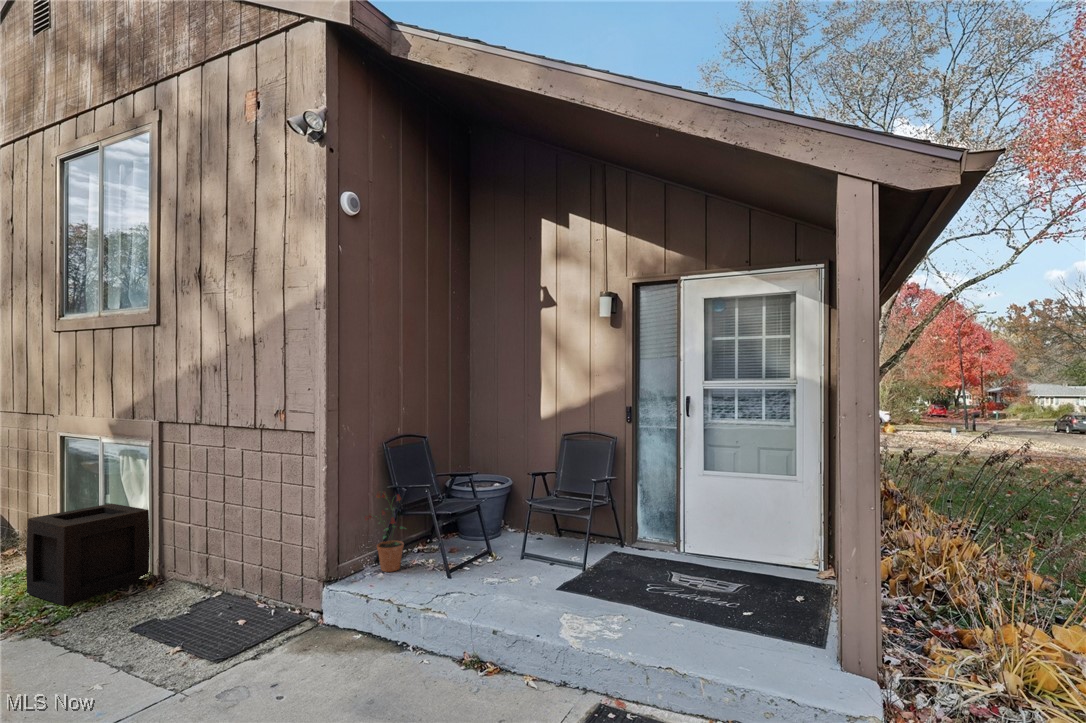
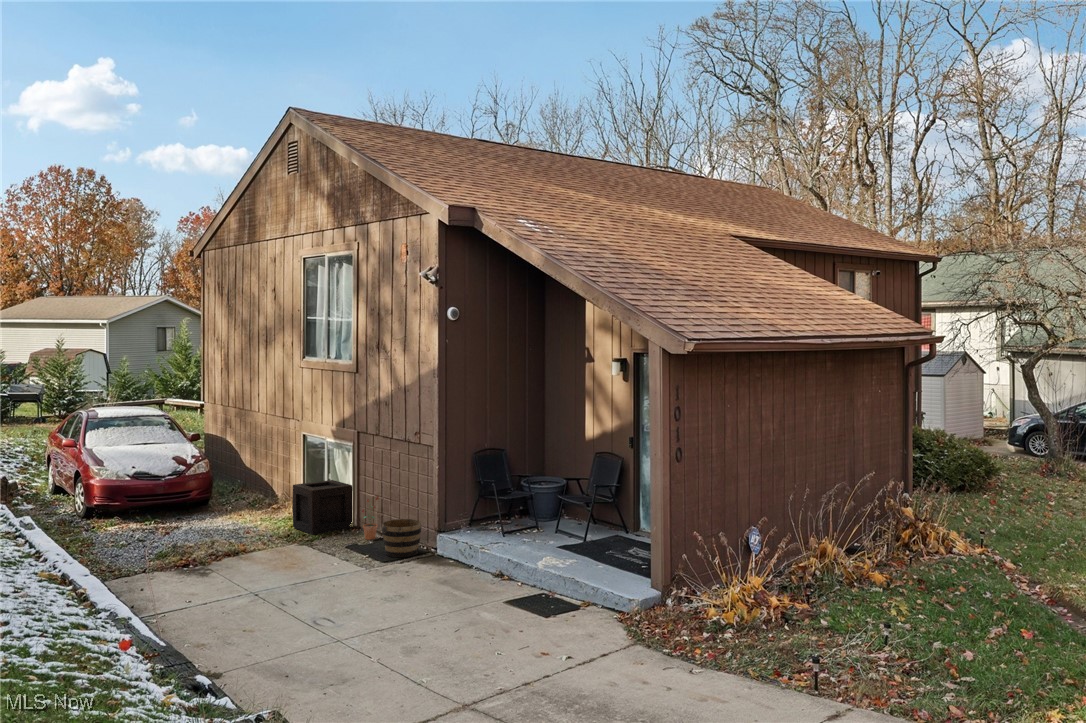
potted plant: present [365,493,406,572] -> present [362,496,379,540]
bucket: none [211,563,290,644] -> present [382,519,421,557]

